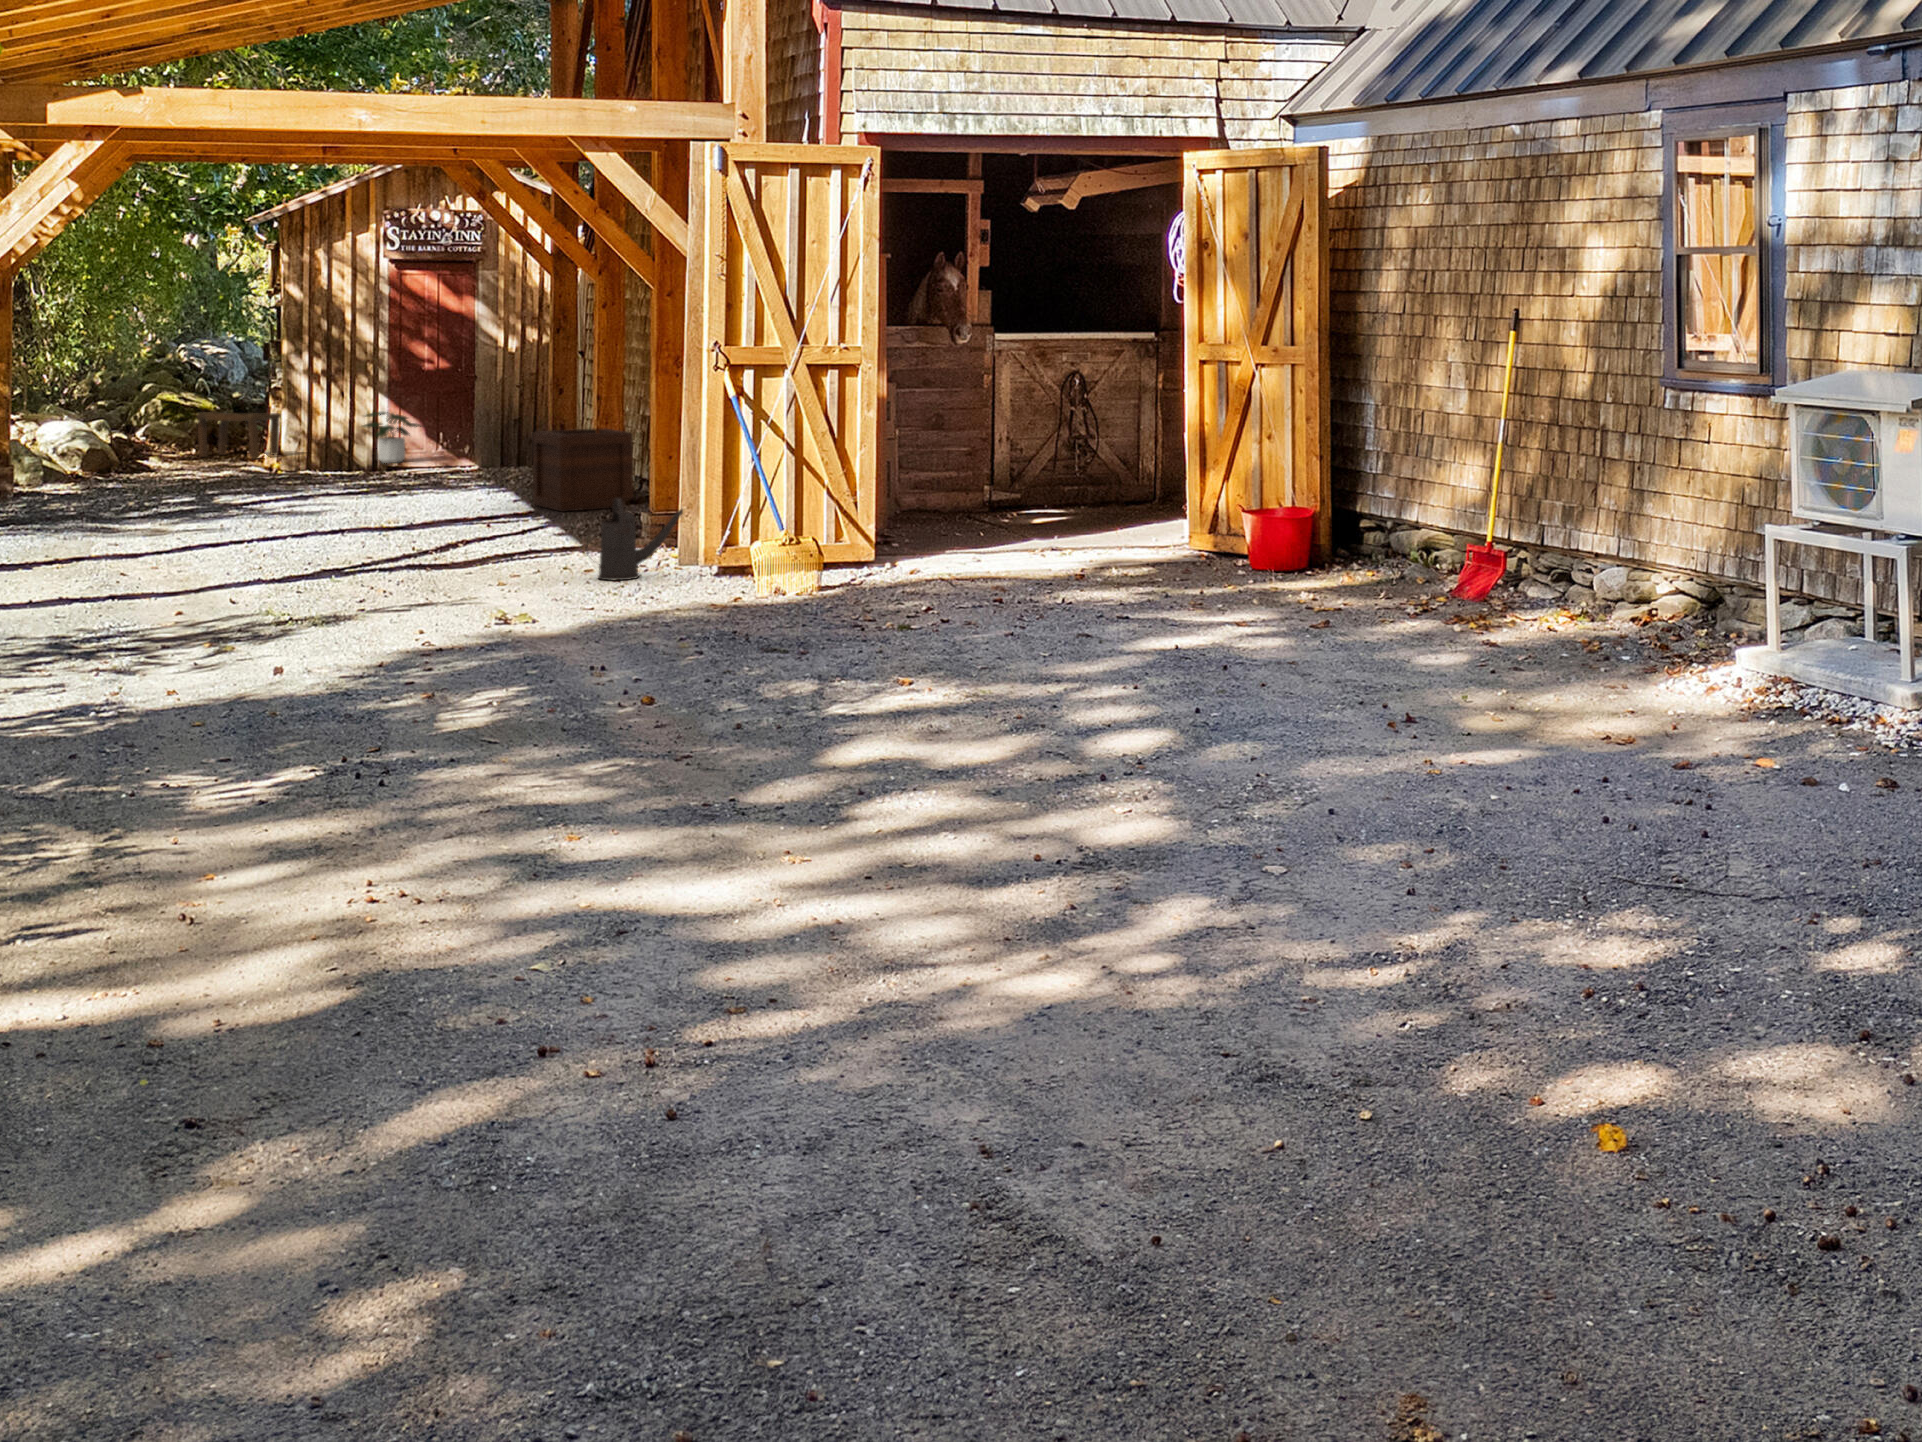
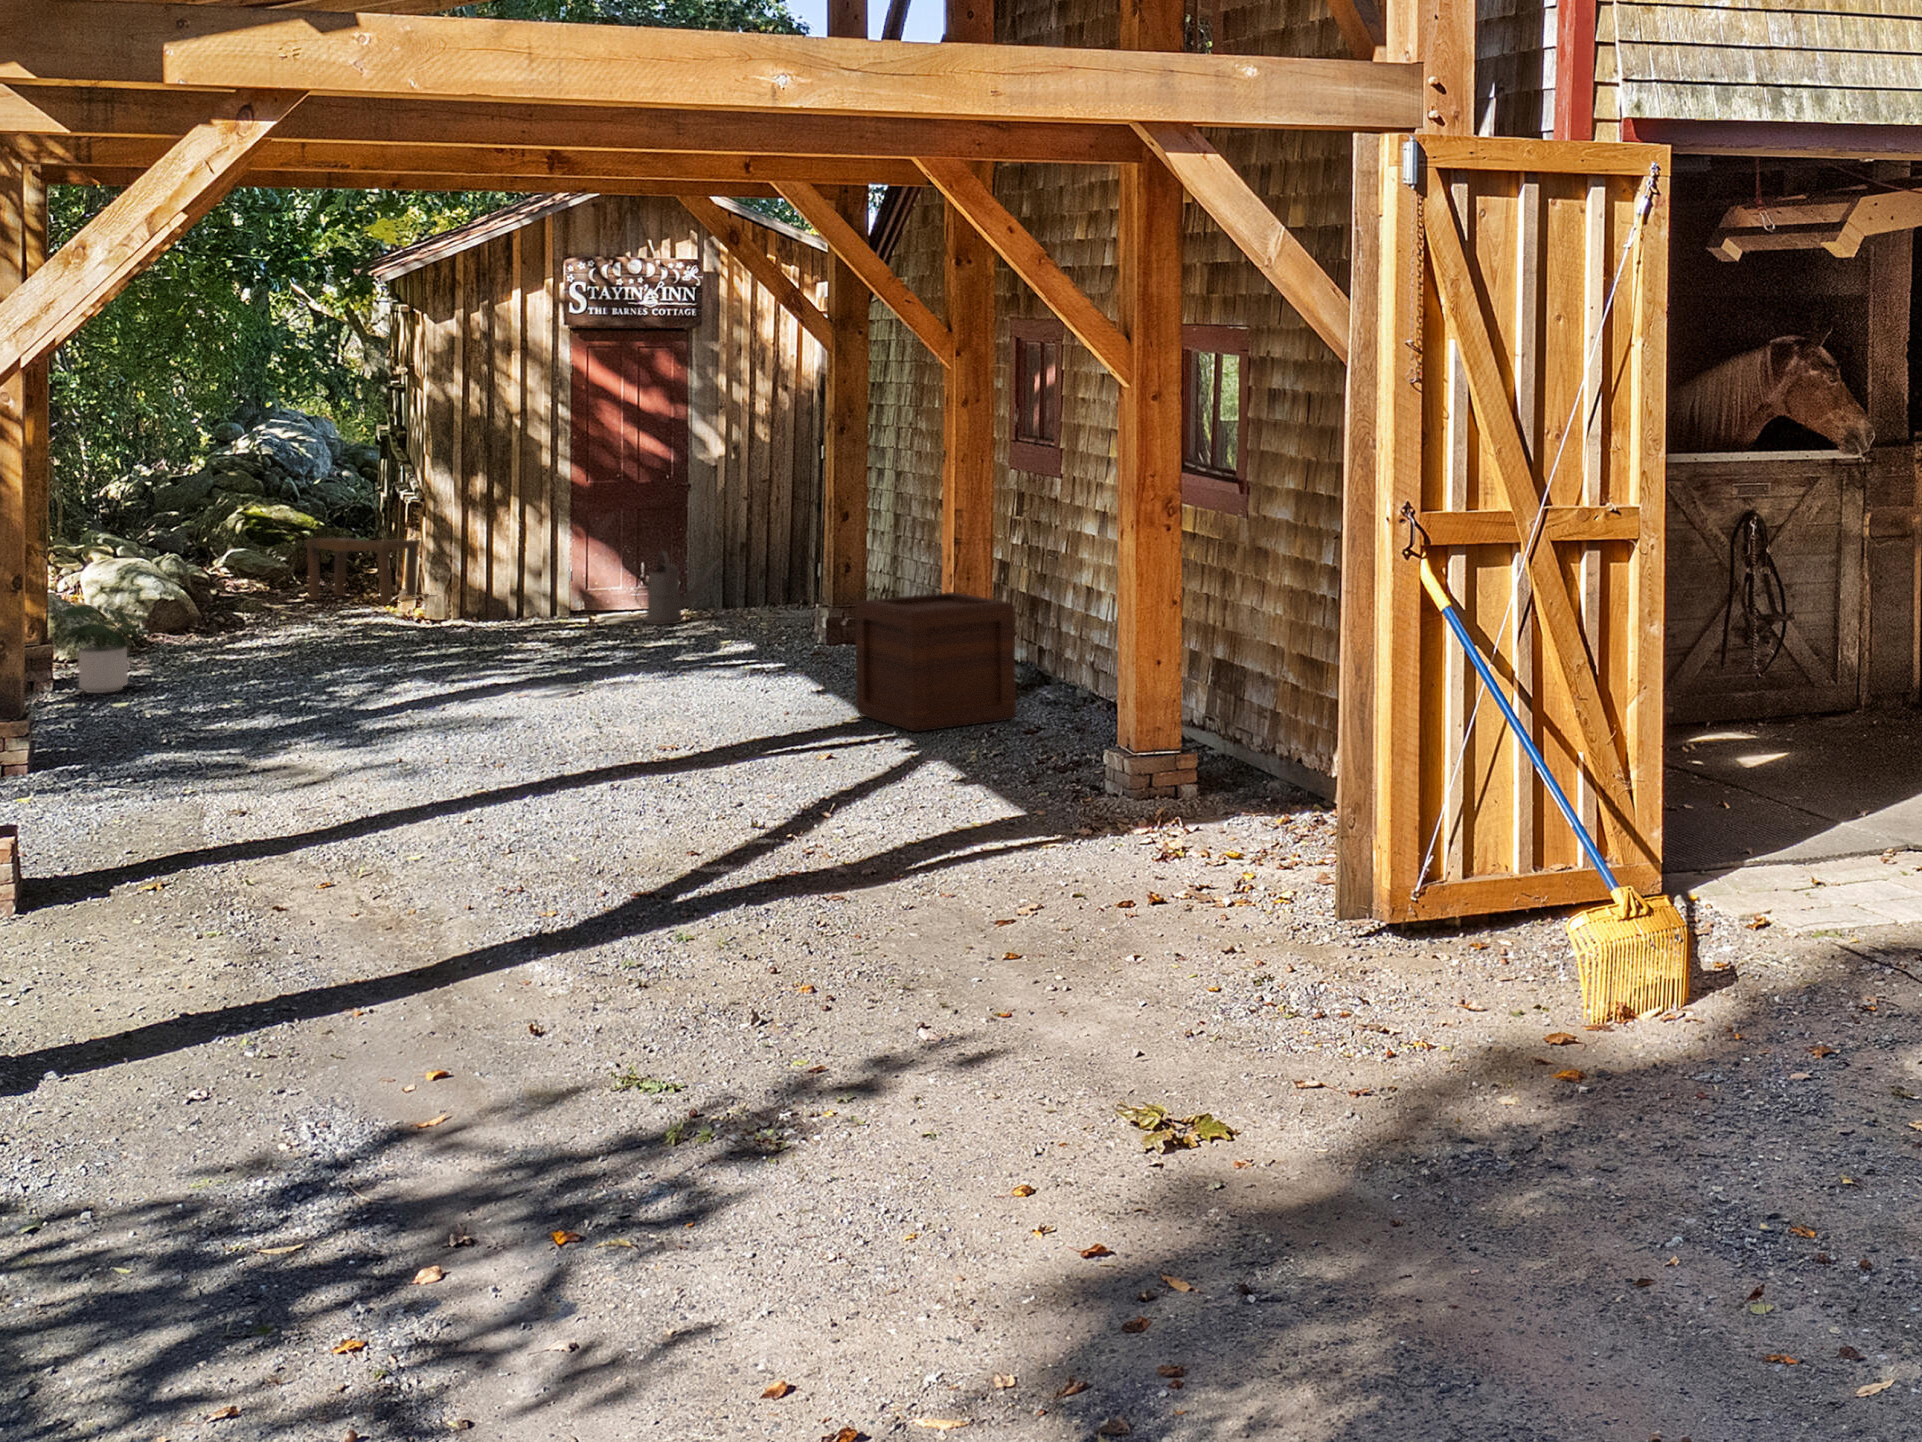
potted plant: present [363,412,425,463] -> present [58,605,149,693]
watering can: present [585,498,683,580] -> present [635,551,720,625]

